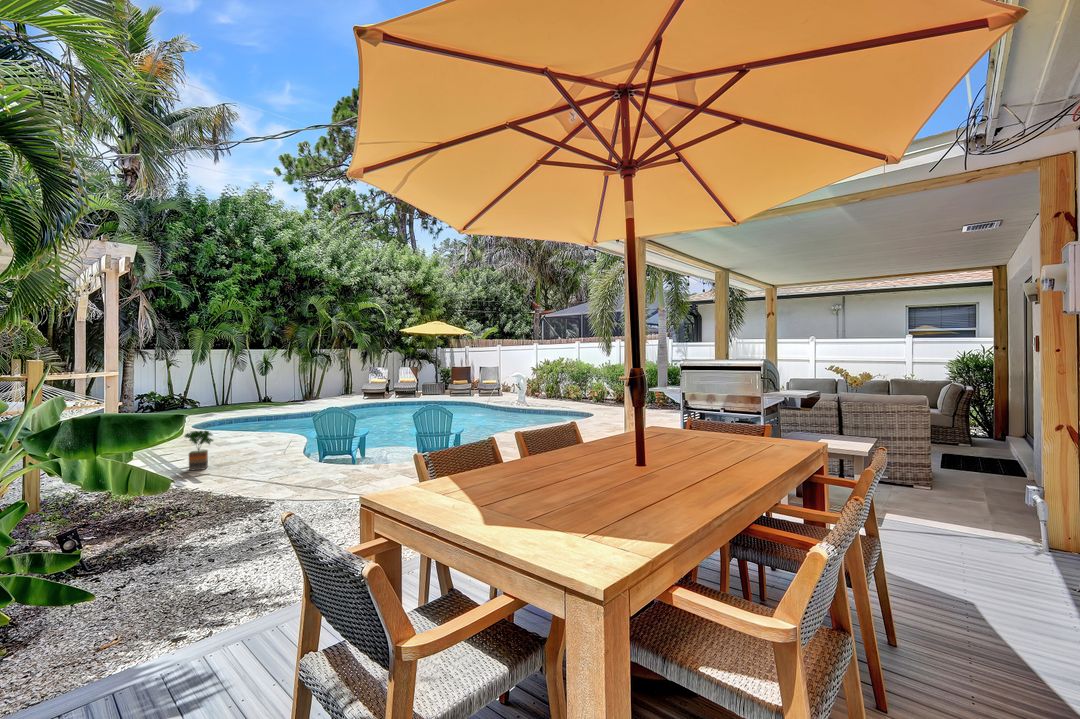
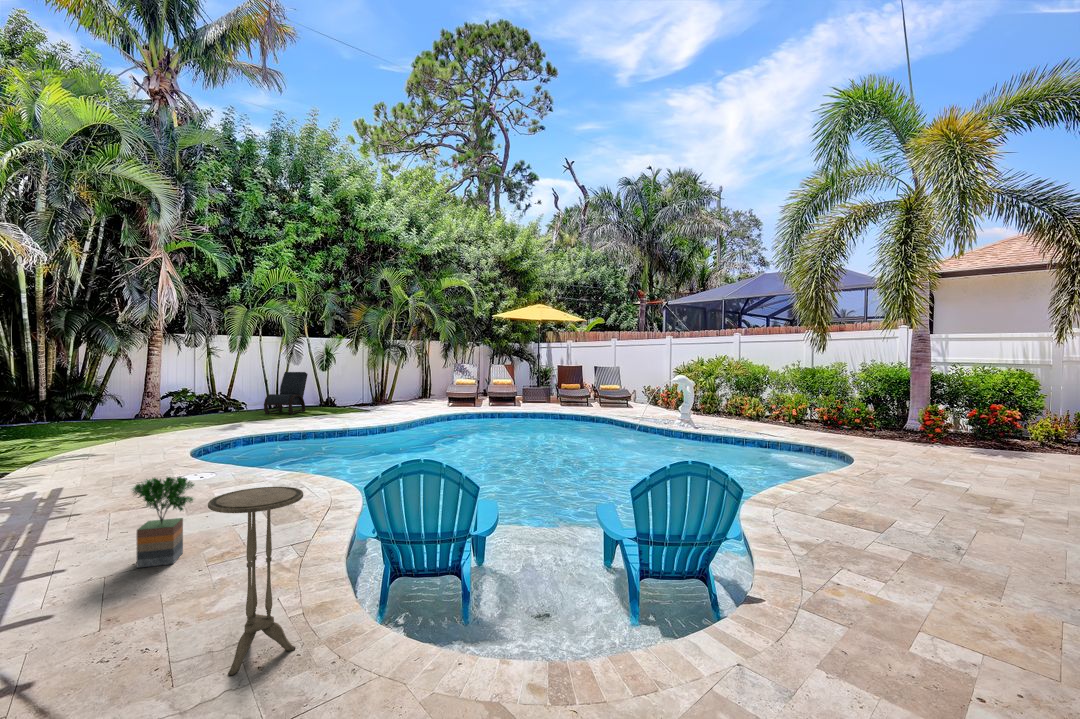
lounge chair: none [218,377,252,409] -> present [264,372,308,414]
side table: none [238,425,273,488] -> present [208,487,303,675]

